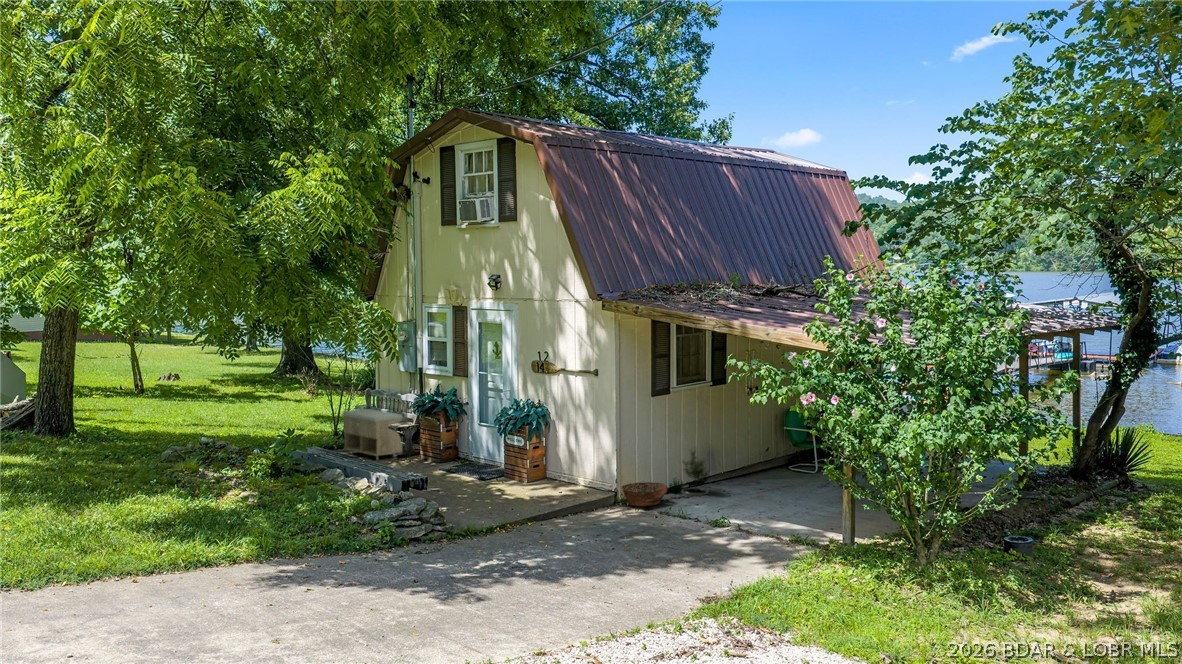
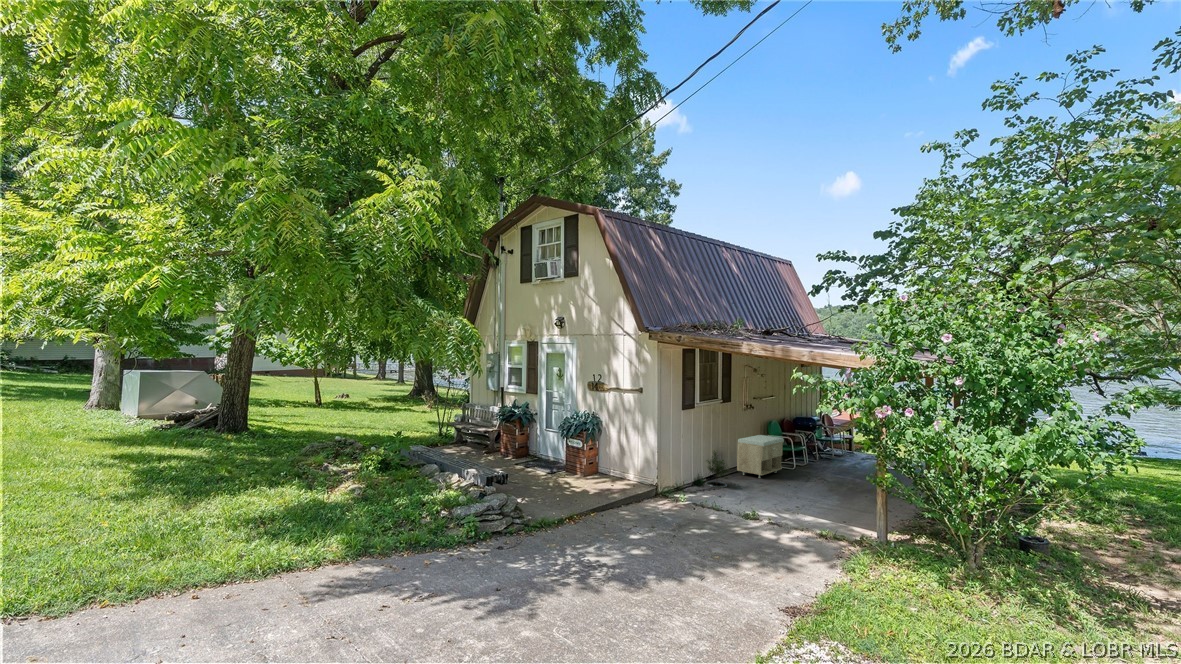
storage bench: present [343,409,403,460] -> present [737,435,784,478]
basket: present [621,482,667,507] -> none [665,478,701,499]

